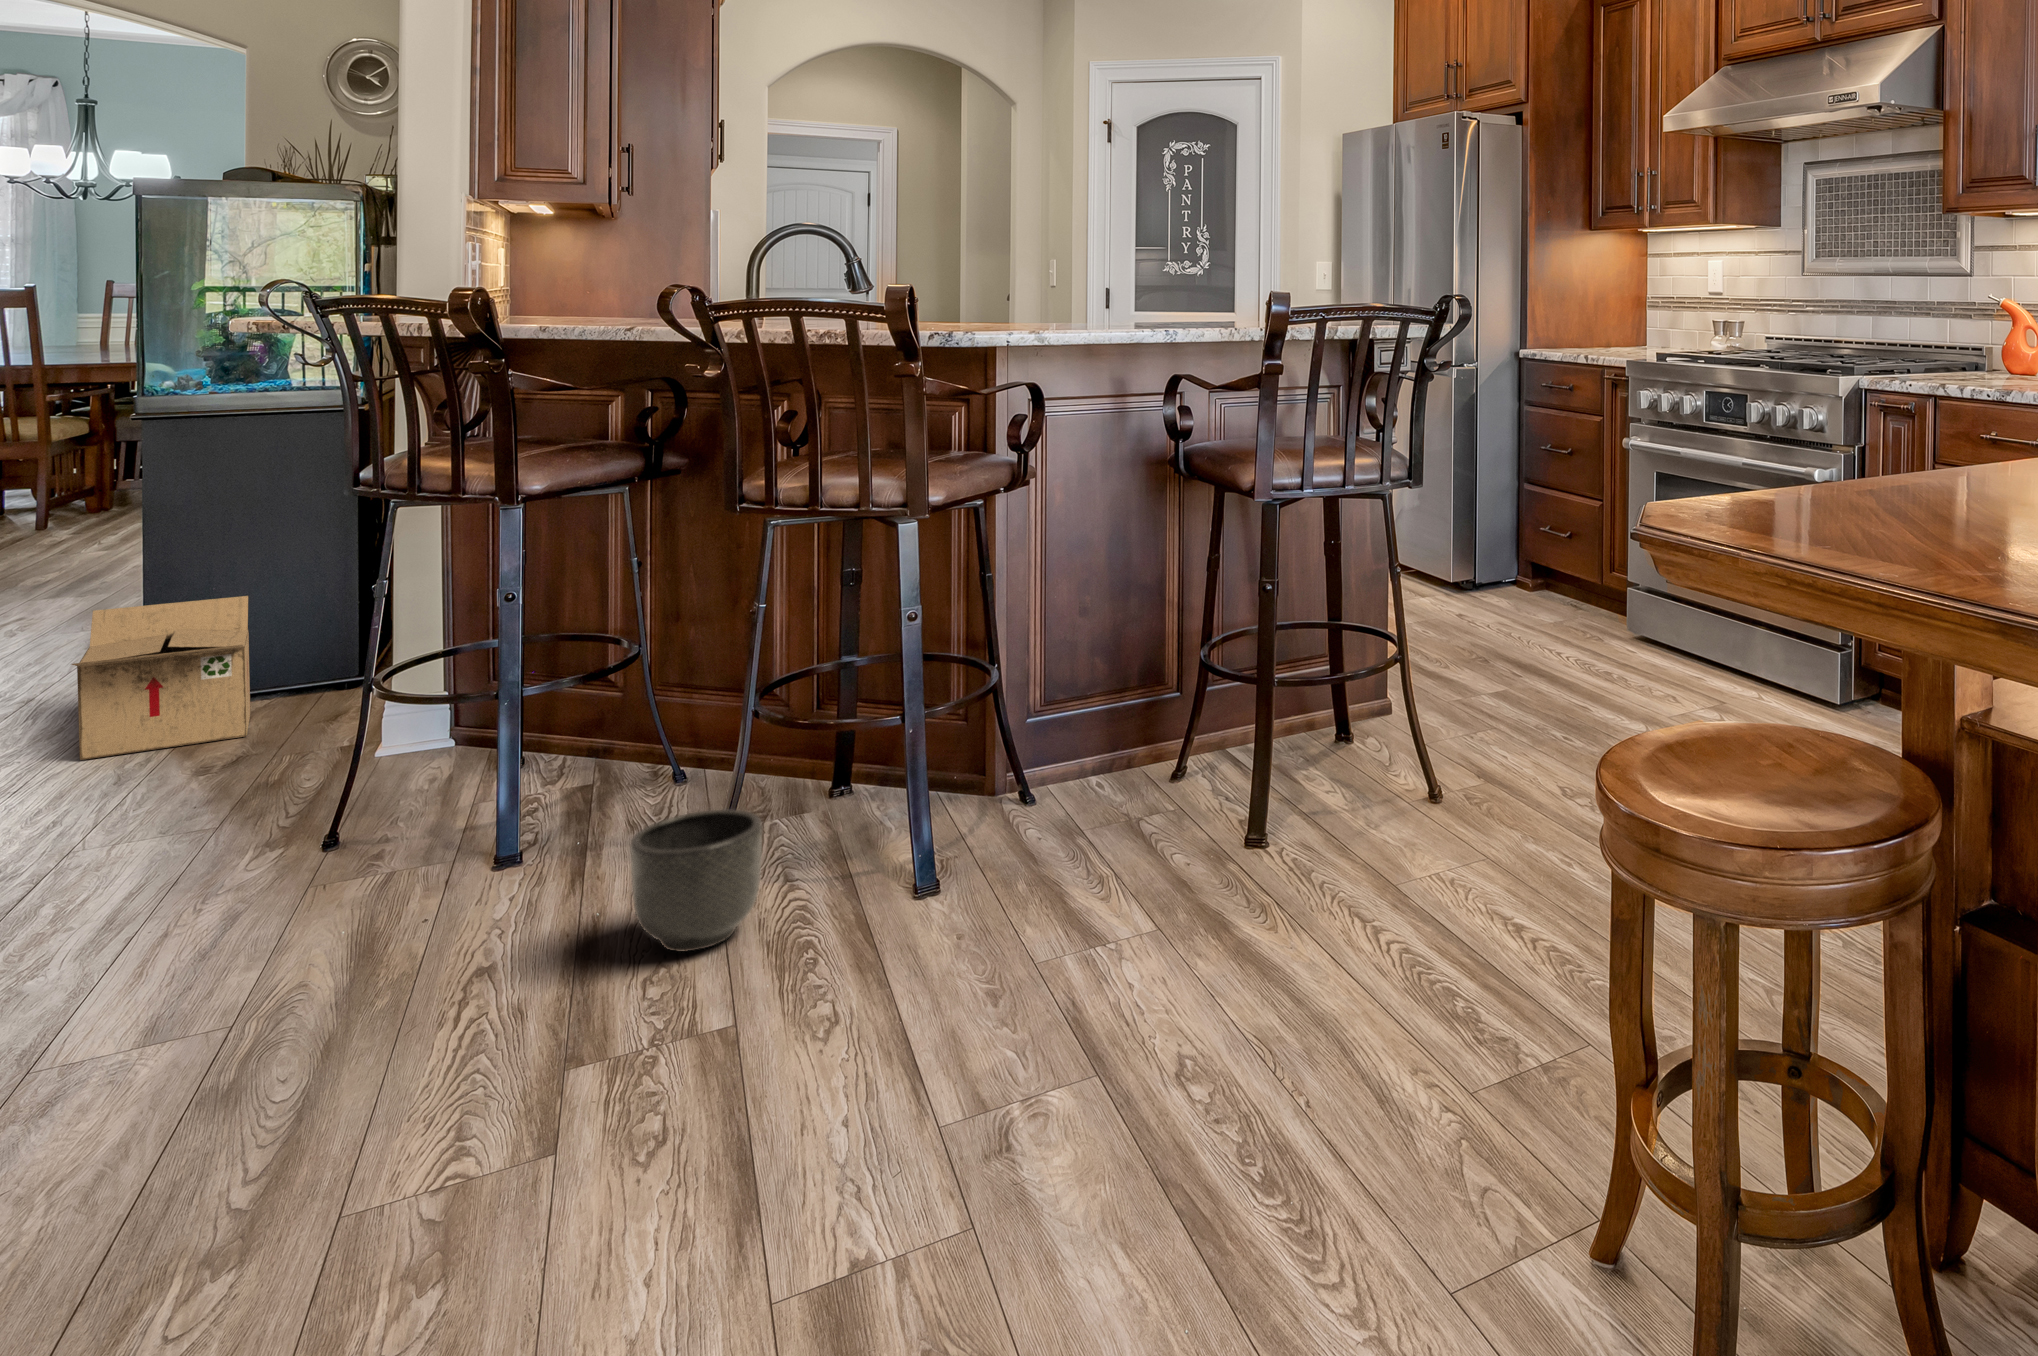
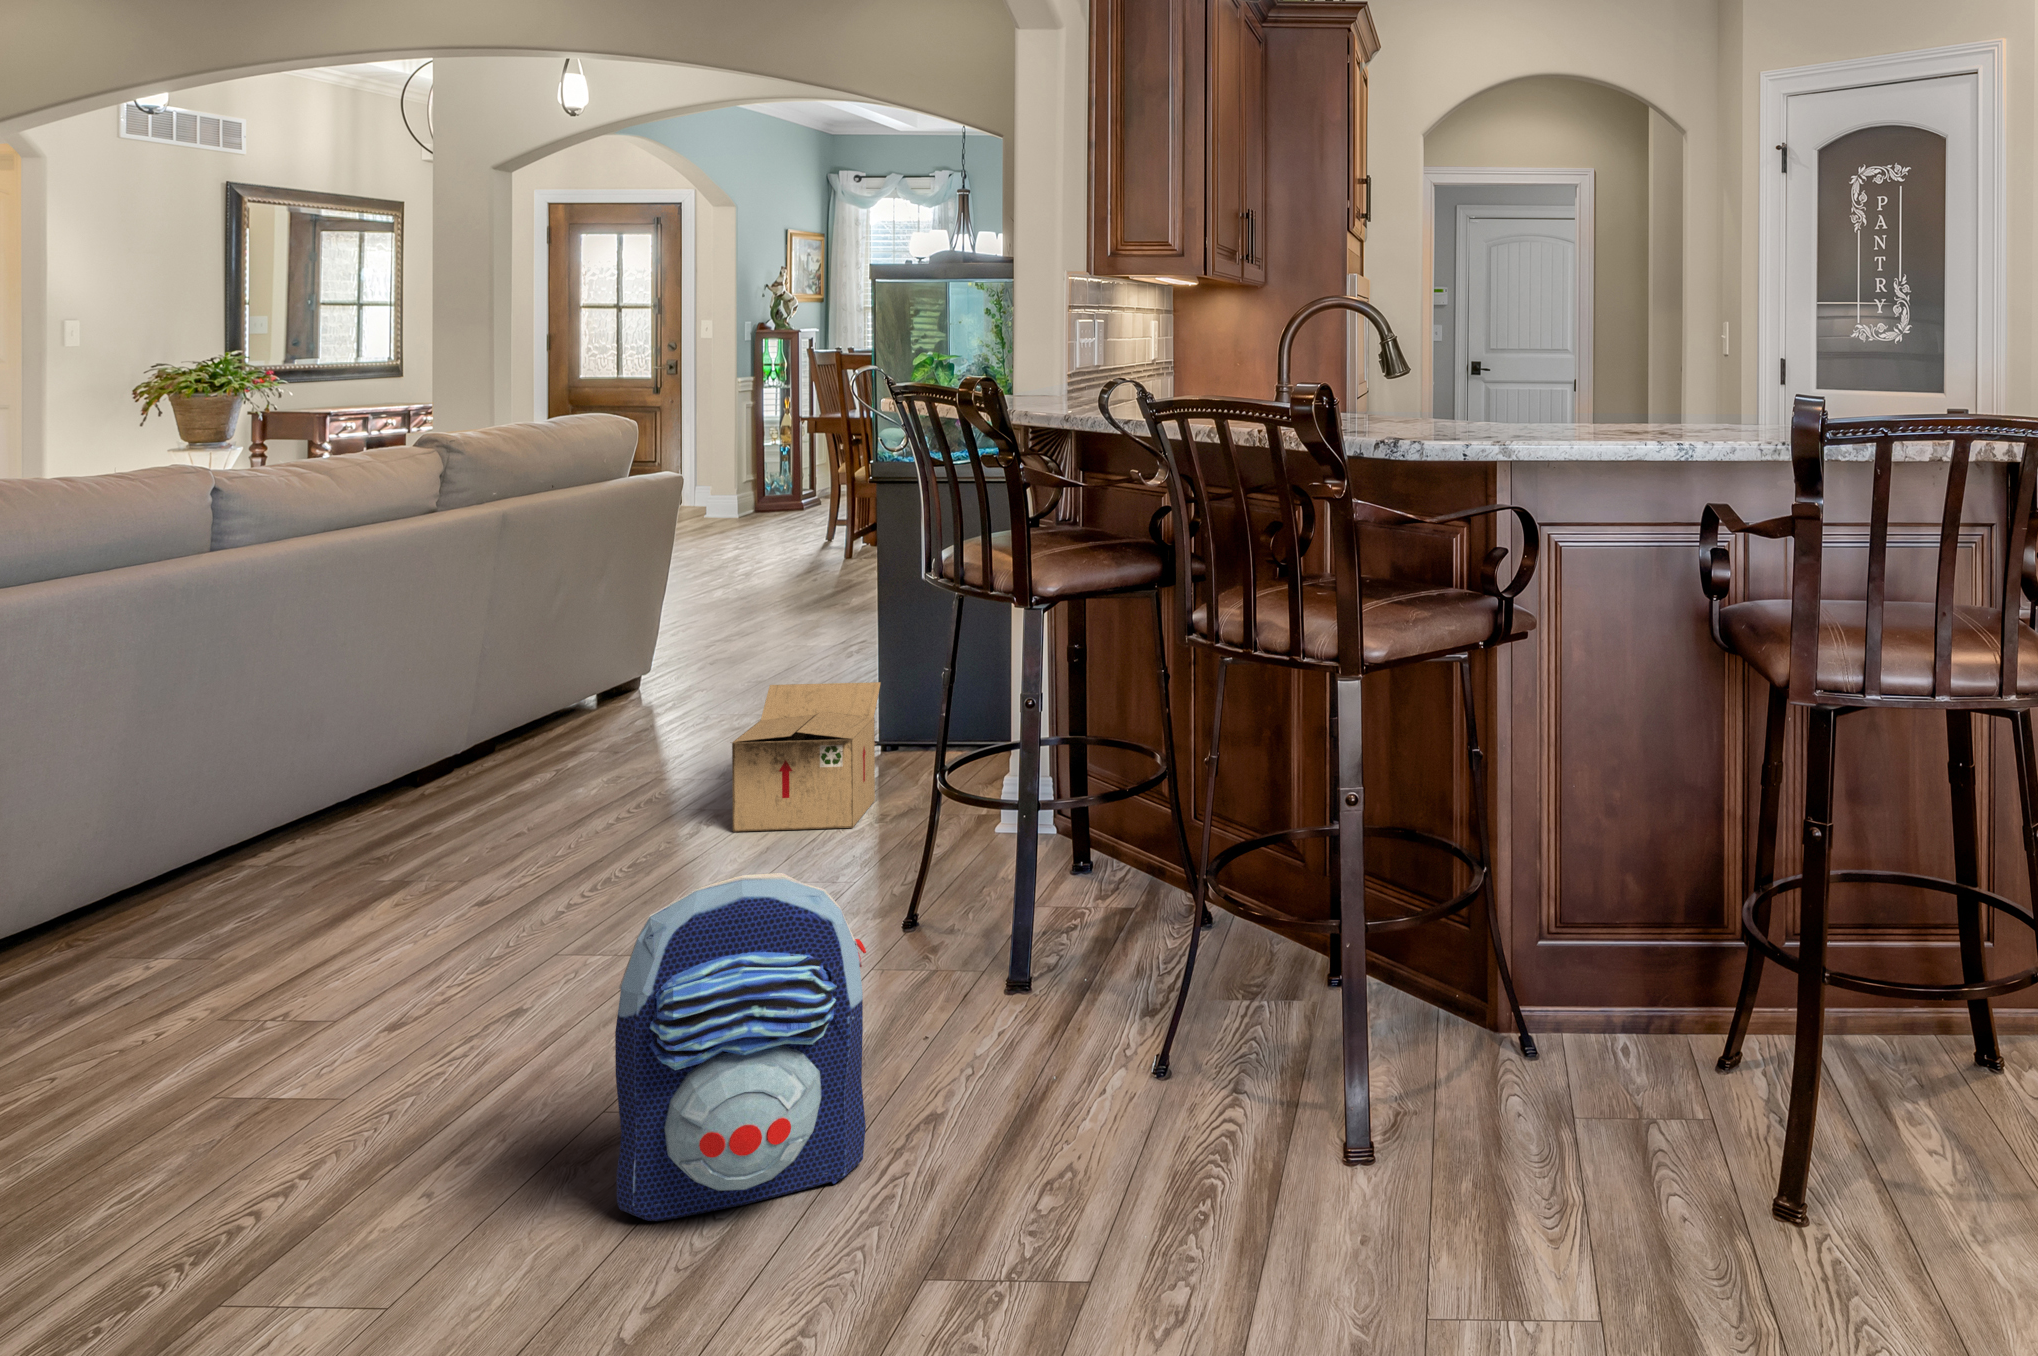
backpack: none [273,685,527,997] -> present [615,873,866,1221]
planter: present [630,810,762,952] -> none [912,1080,1062,1275]

